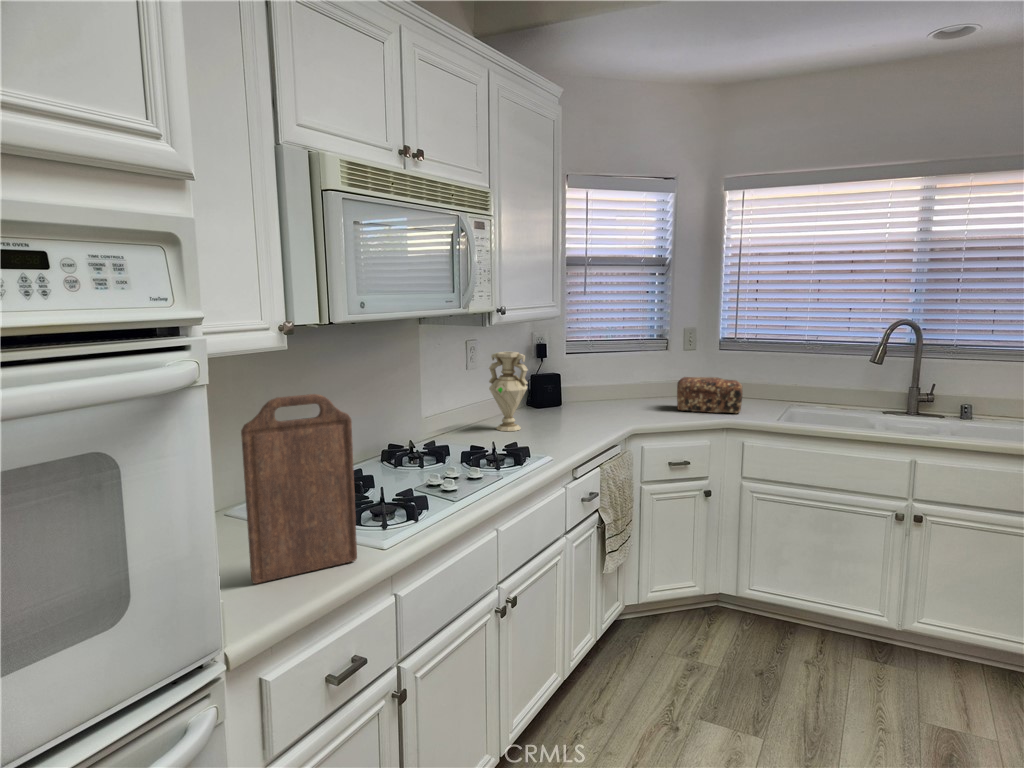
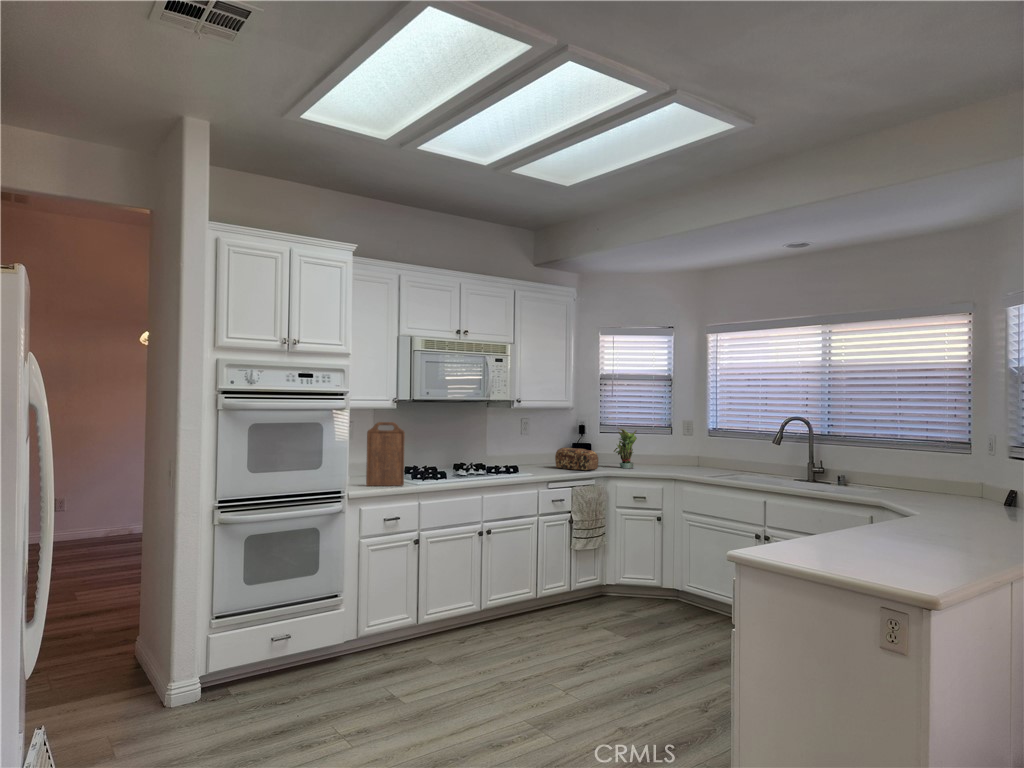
potted plant: none [601,344,644,408] -> present [614,428,637,468]
vase: present [489,352,528,431] -> none [525,427,547,470]
bread loaf: present [677,377,742,413] -> present [555,448,598,470]

